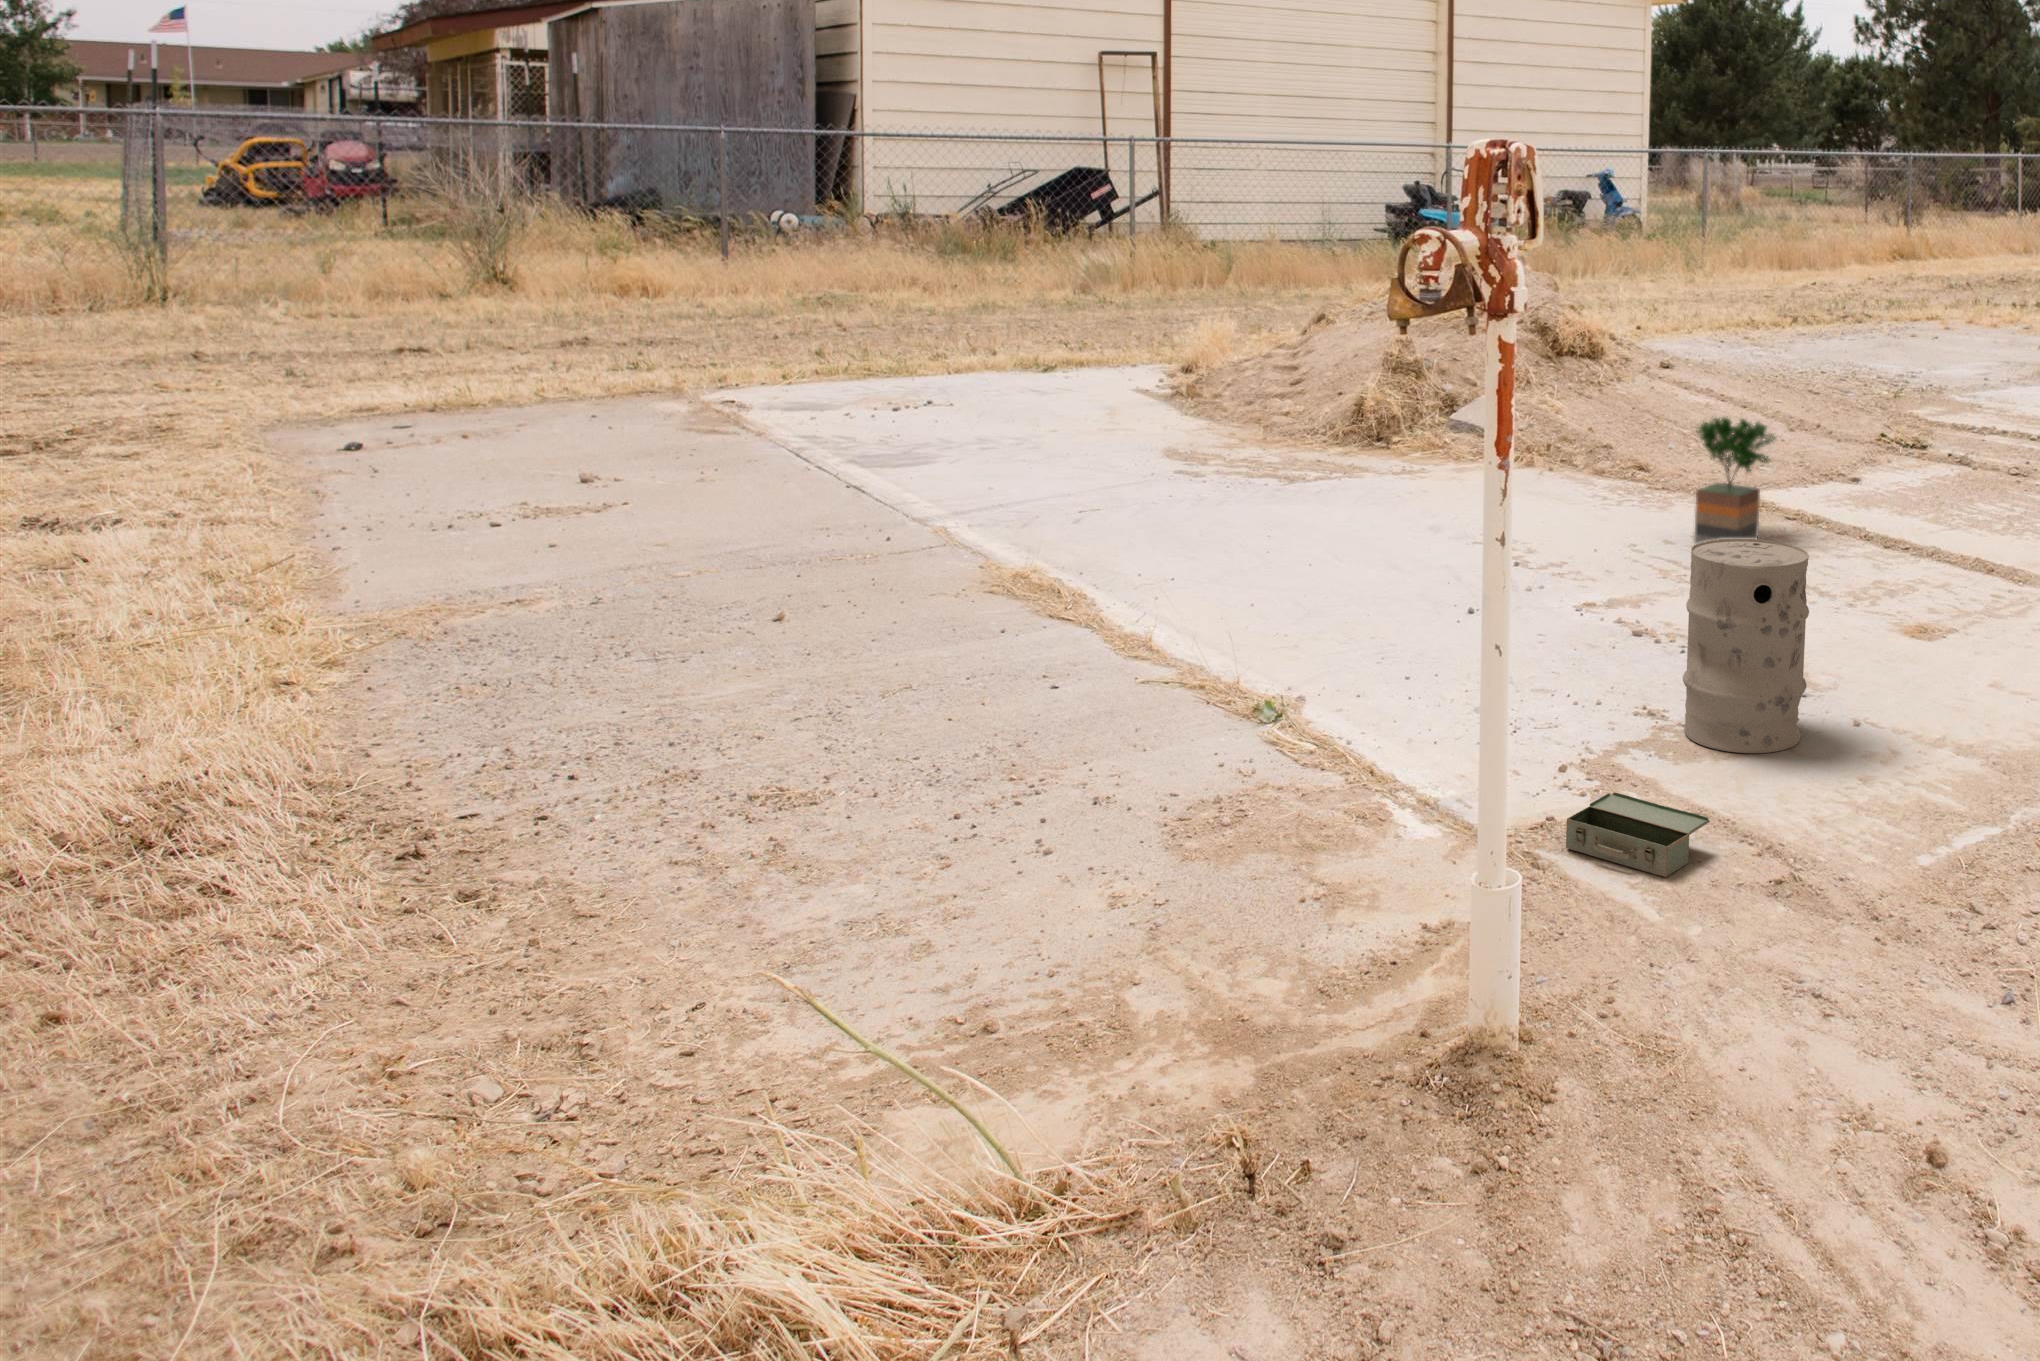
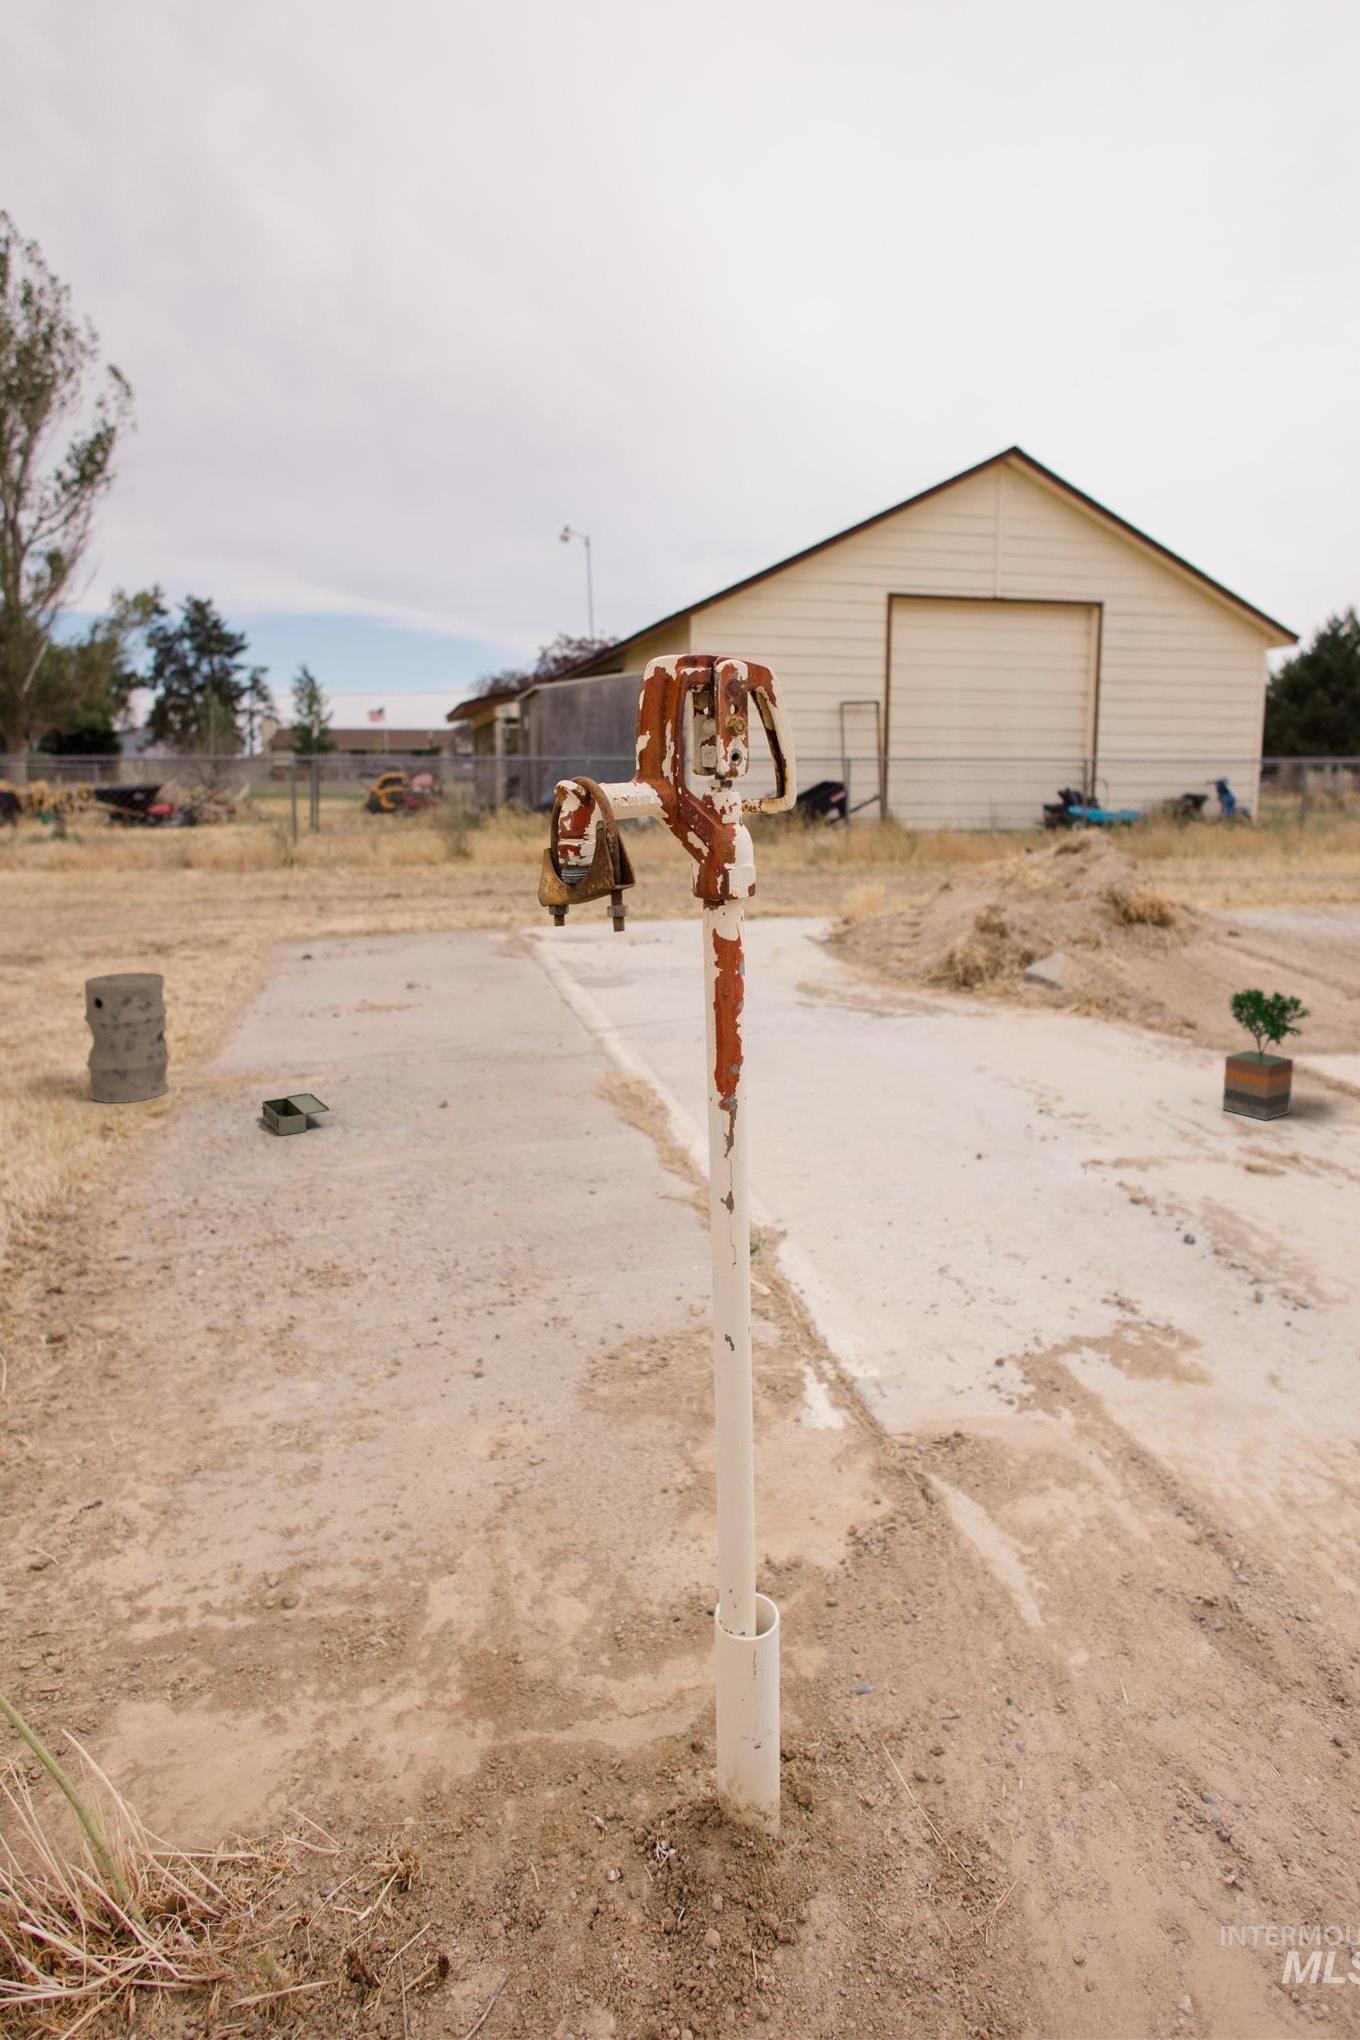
trash can: present [1683,539,1809,753] -> present [85,973,170,1103]
toolbox: present [1566,793,1710,877] -> present [262,1093,329,1136]

